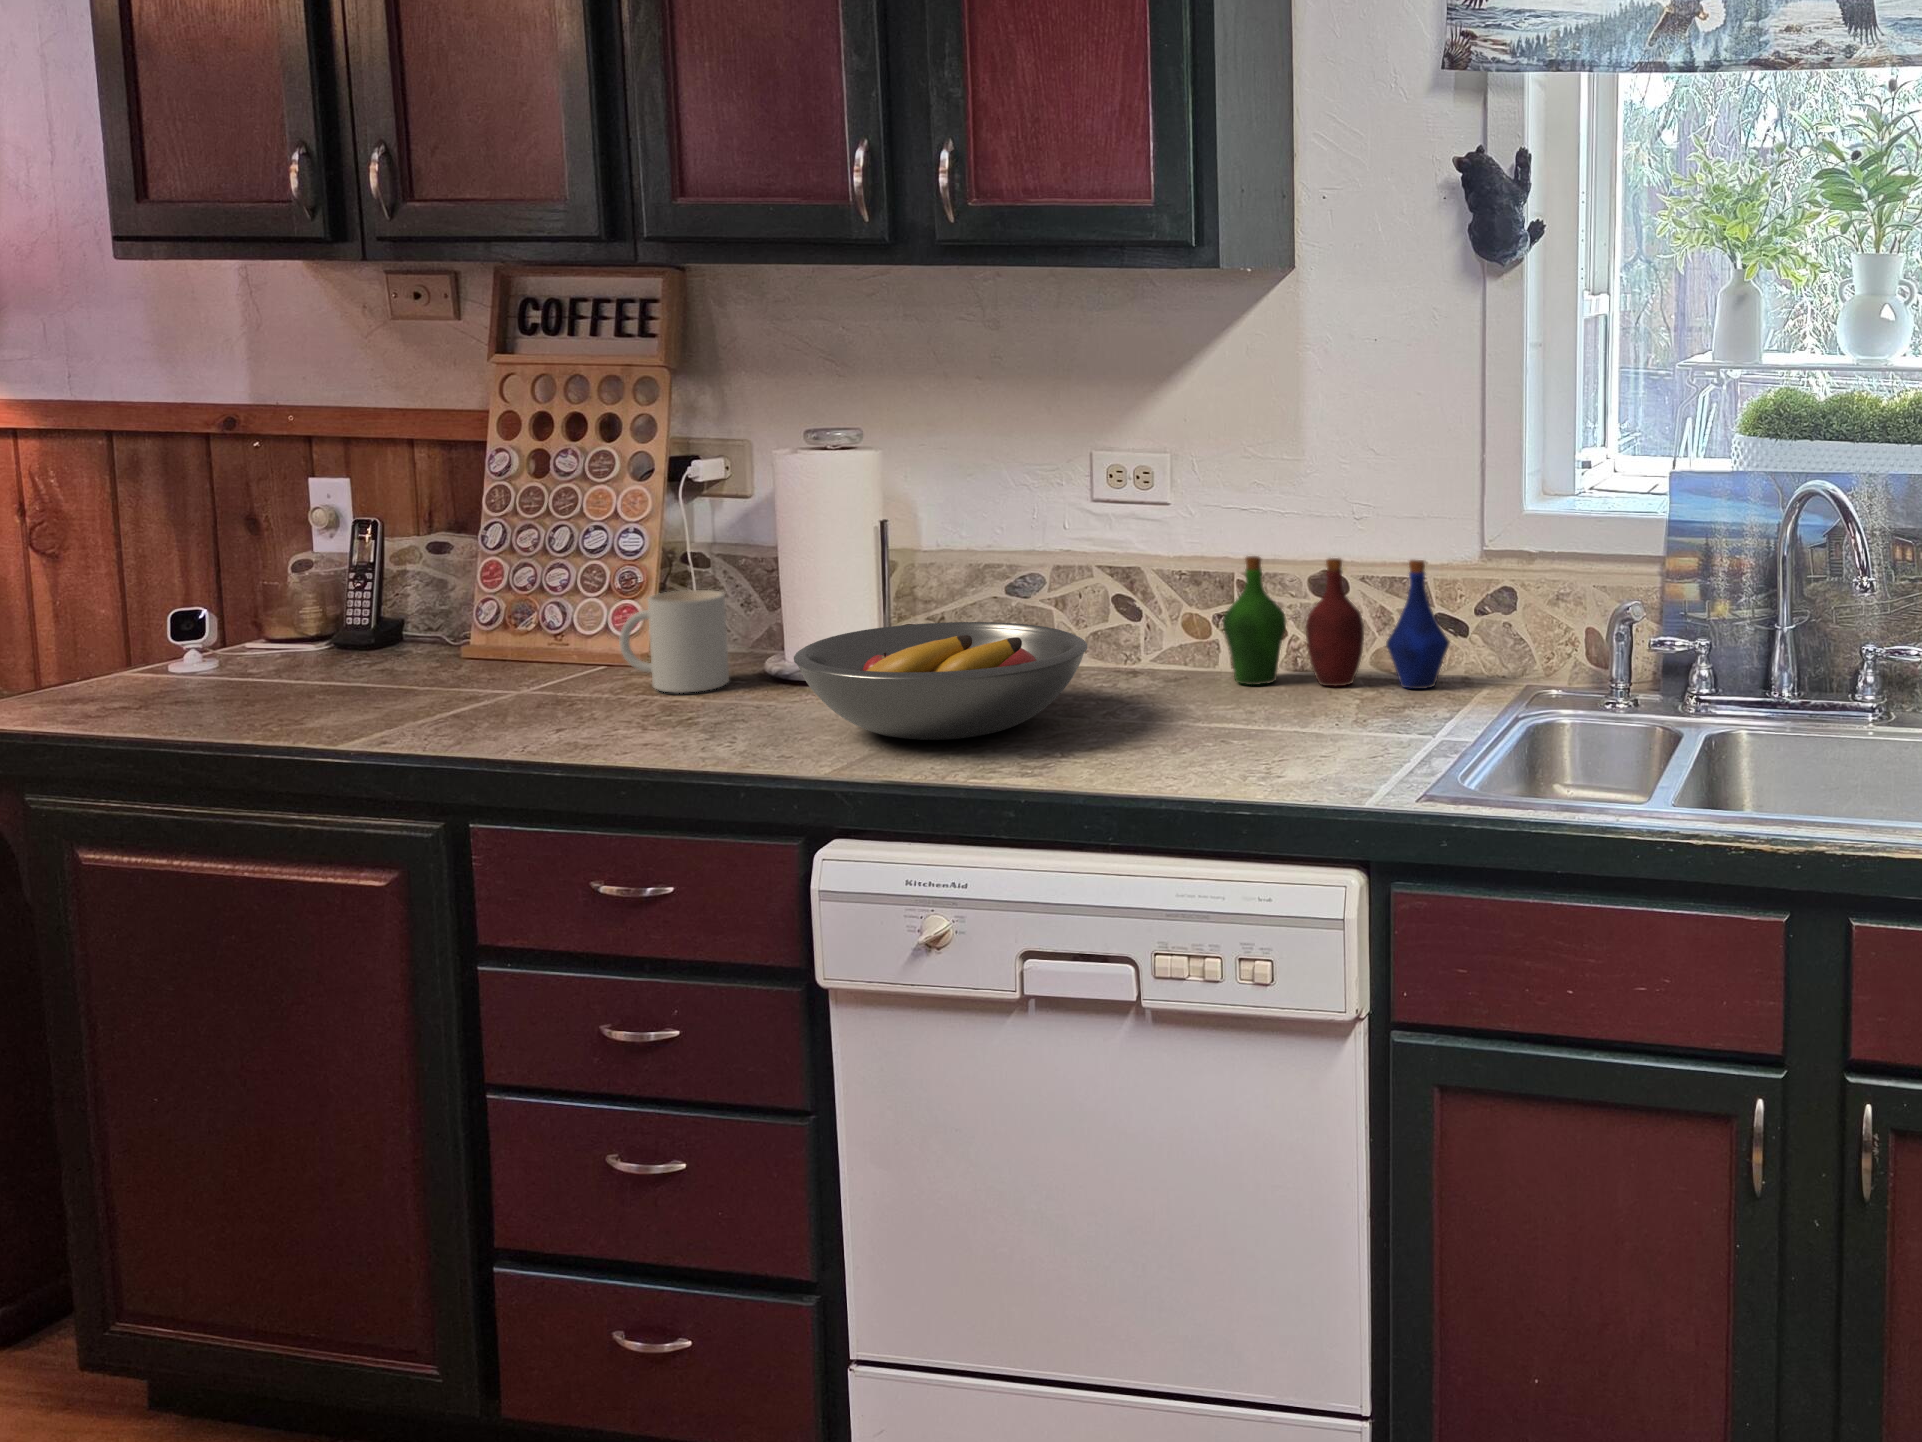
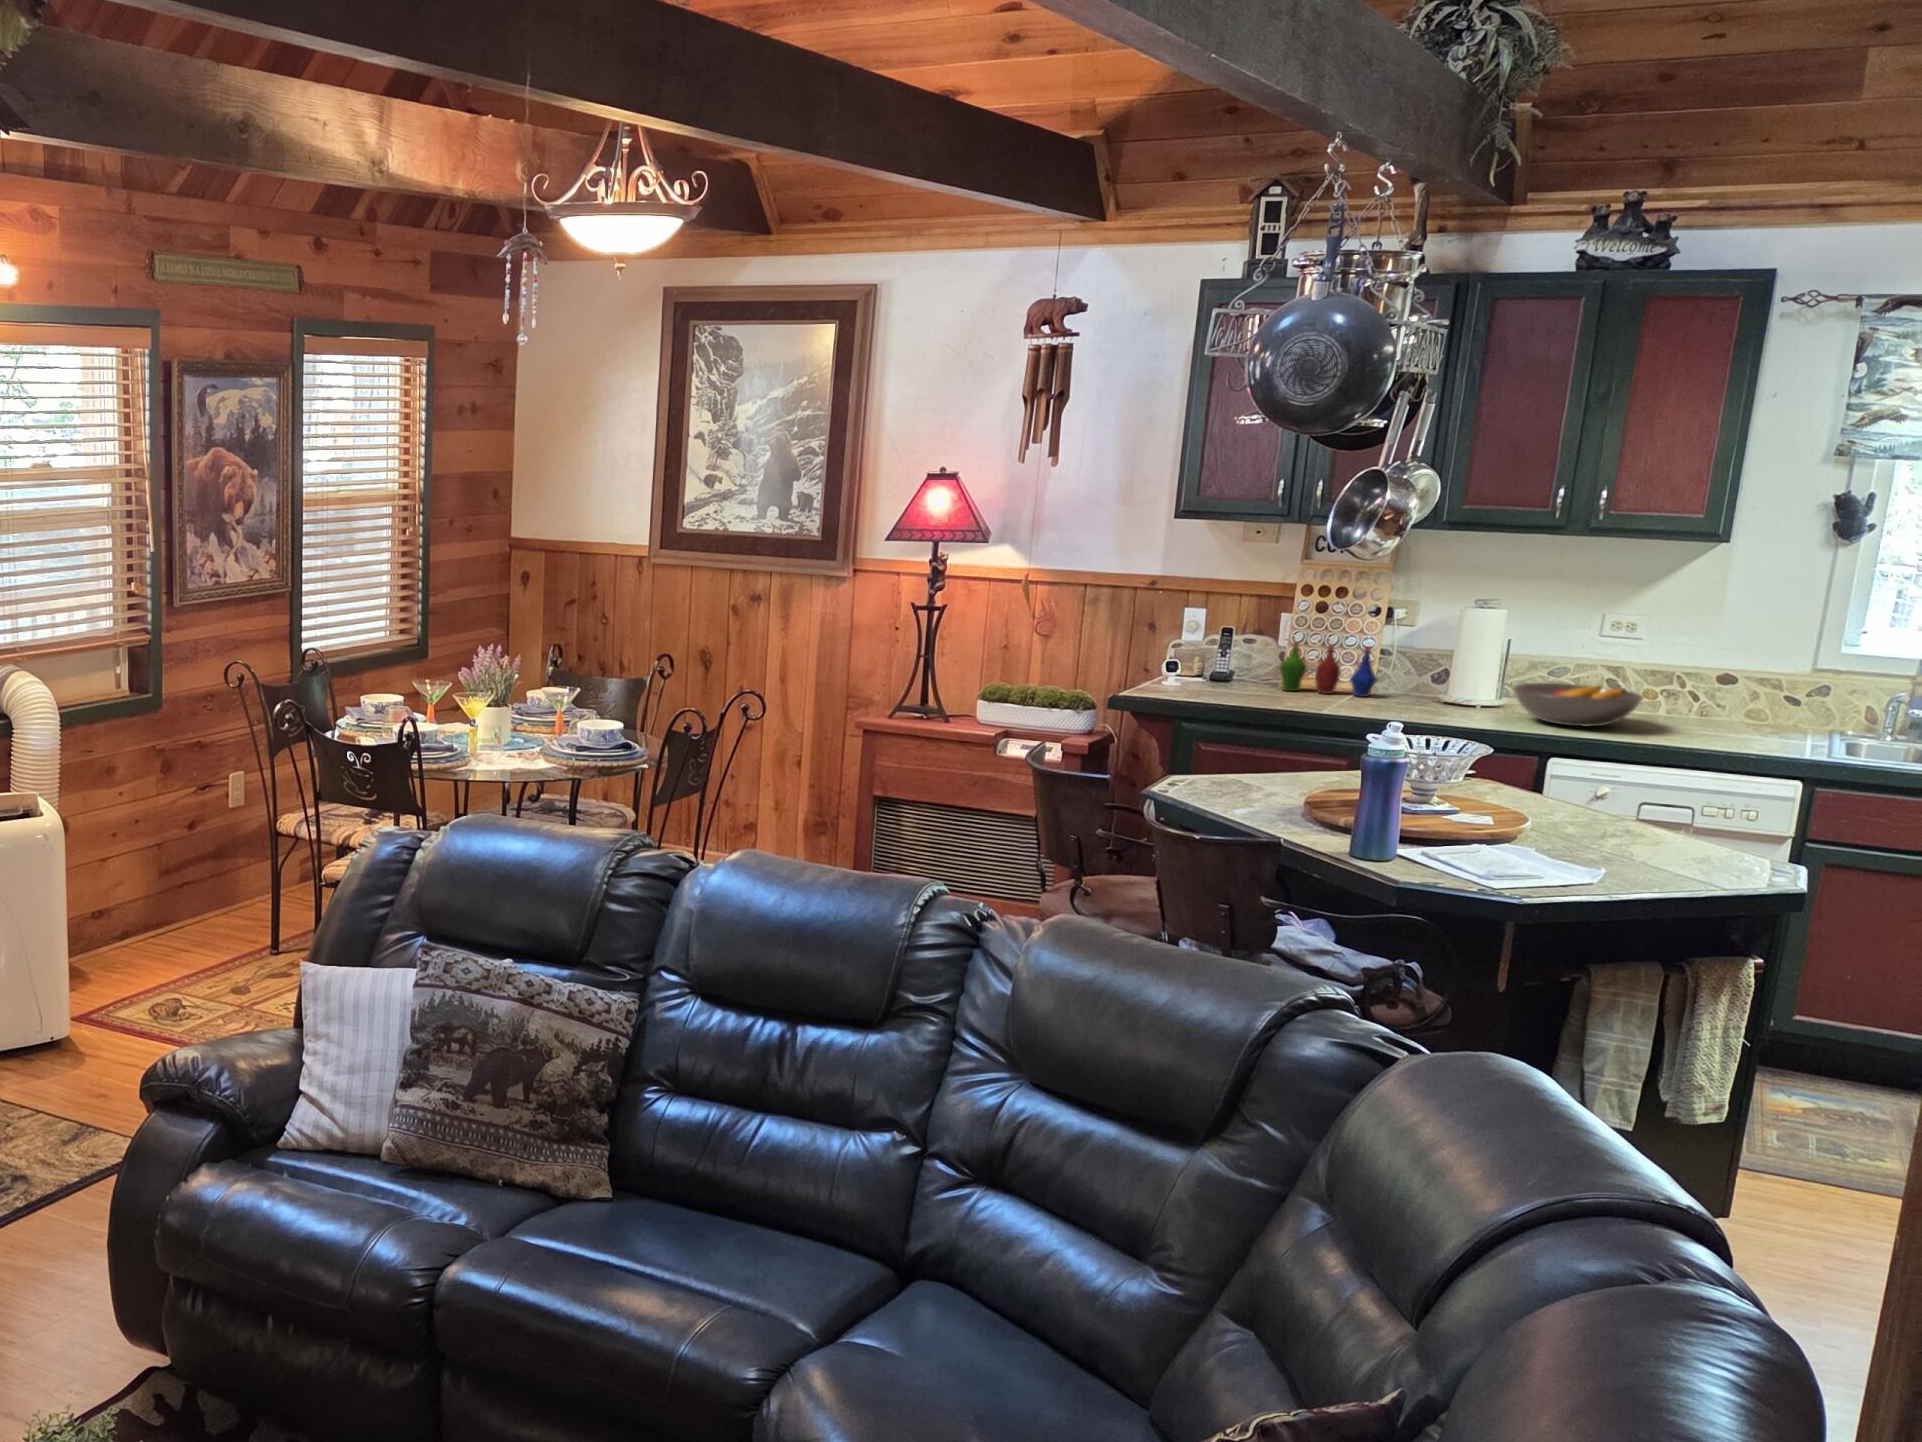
bottle: present [1223,556,1449,689] -> present [1280,641,1377,697]
mug: present [619,590,729,693] -> none [1393,664,1443,705]

